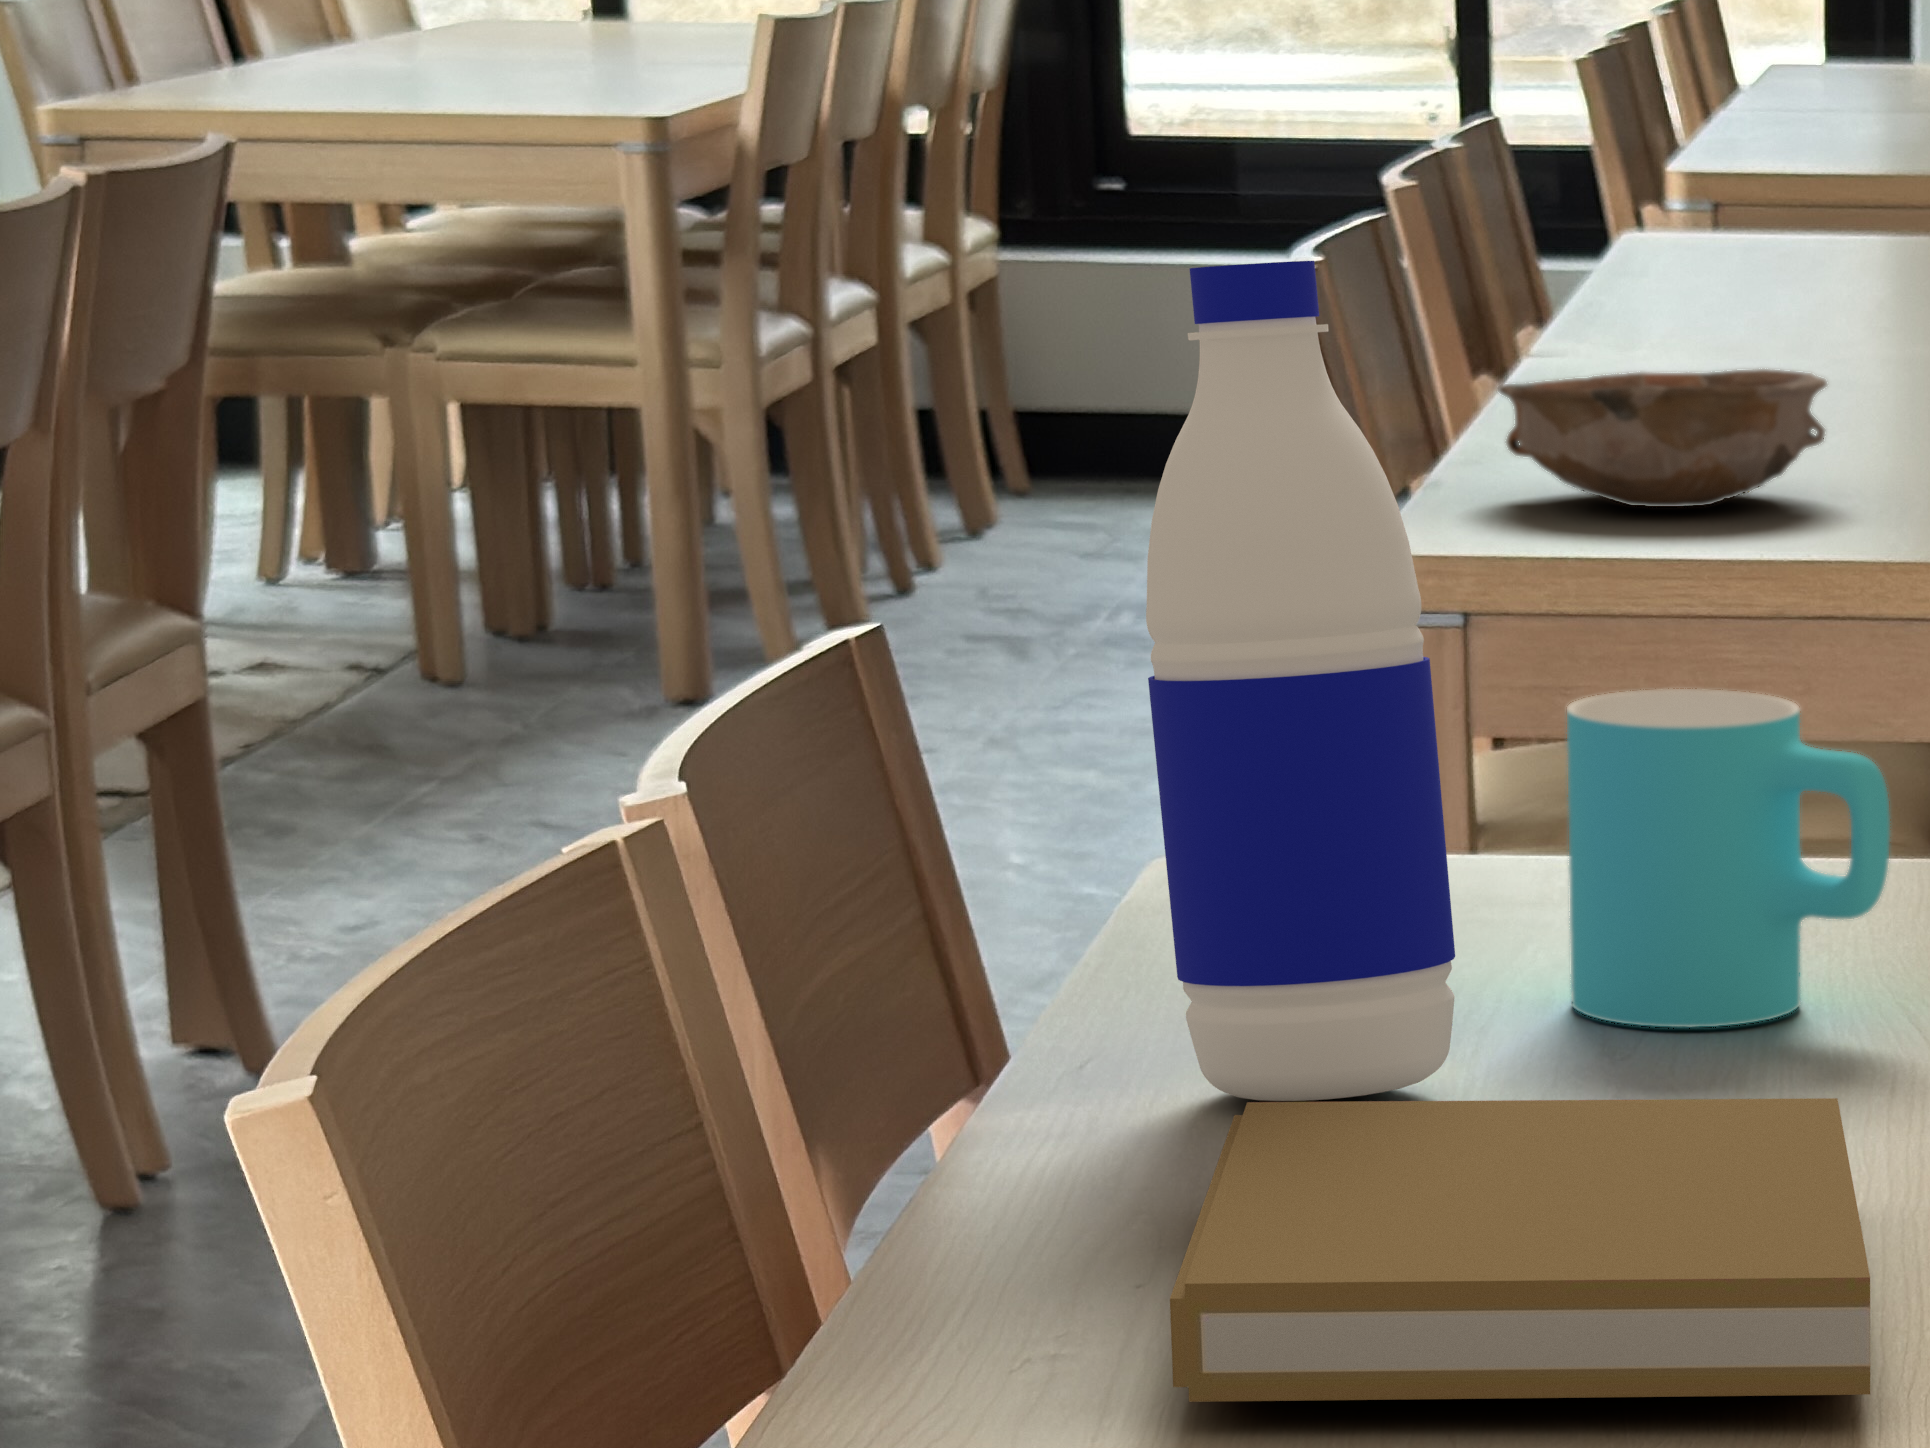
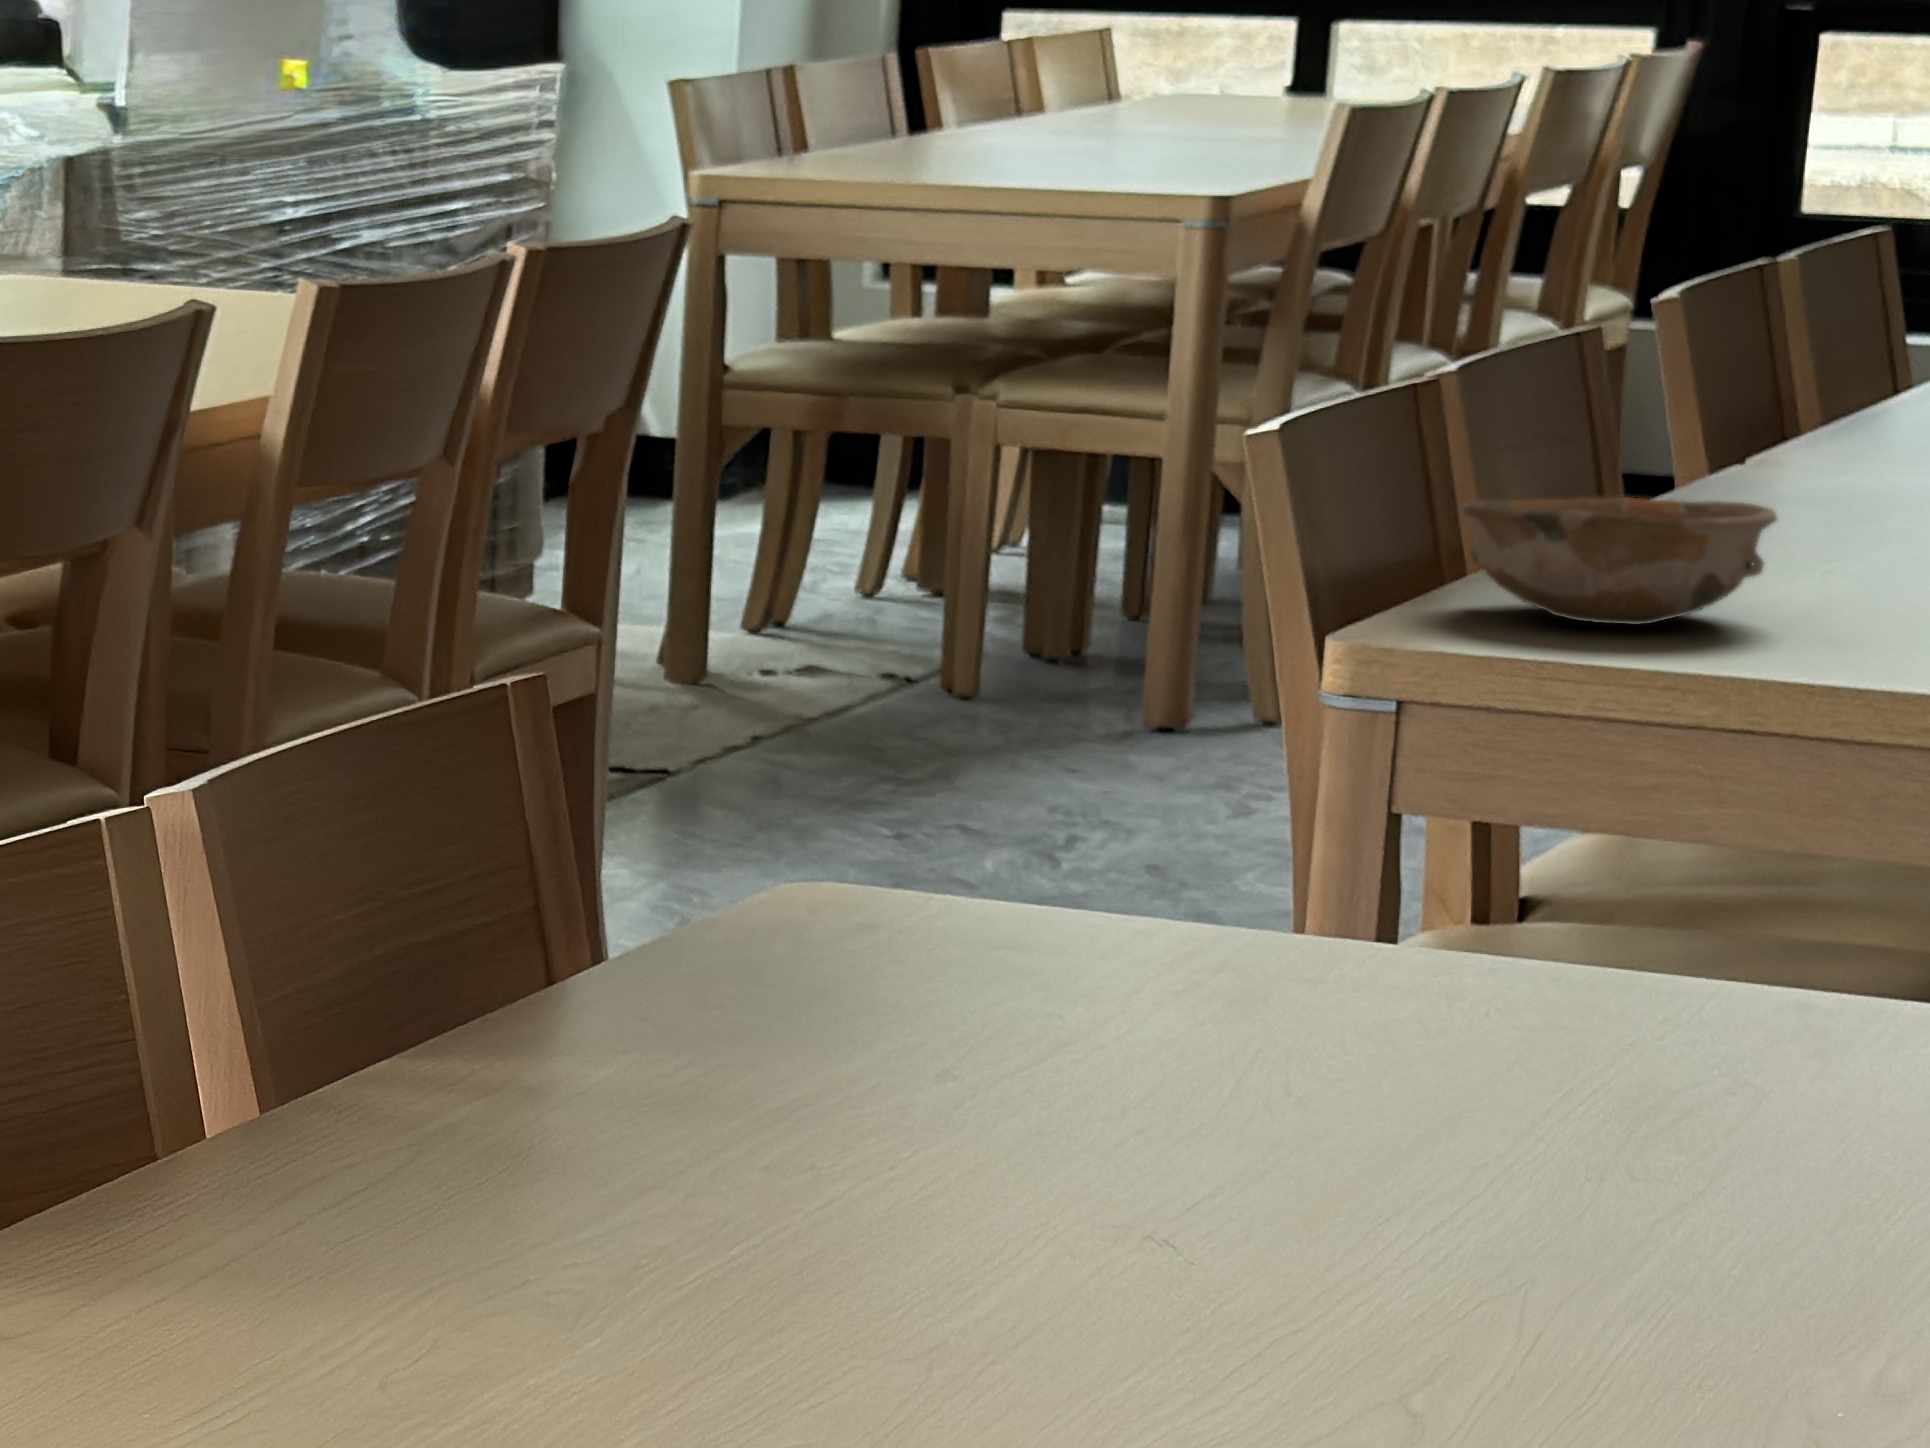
water bottle: present [1146,261,1455,1101] -> none [555,405,783,1077]
cup: present [1567,689,1890,1028] -> none [961,776,1223,1065]
book: present [1170,1098,1870,1402] -> none [235,1064,962,1339]

